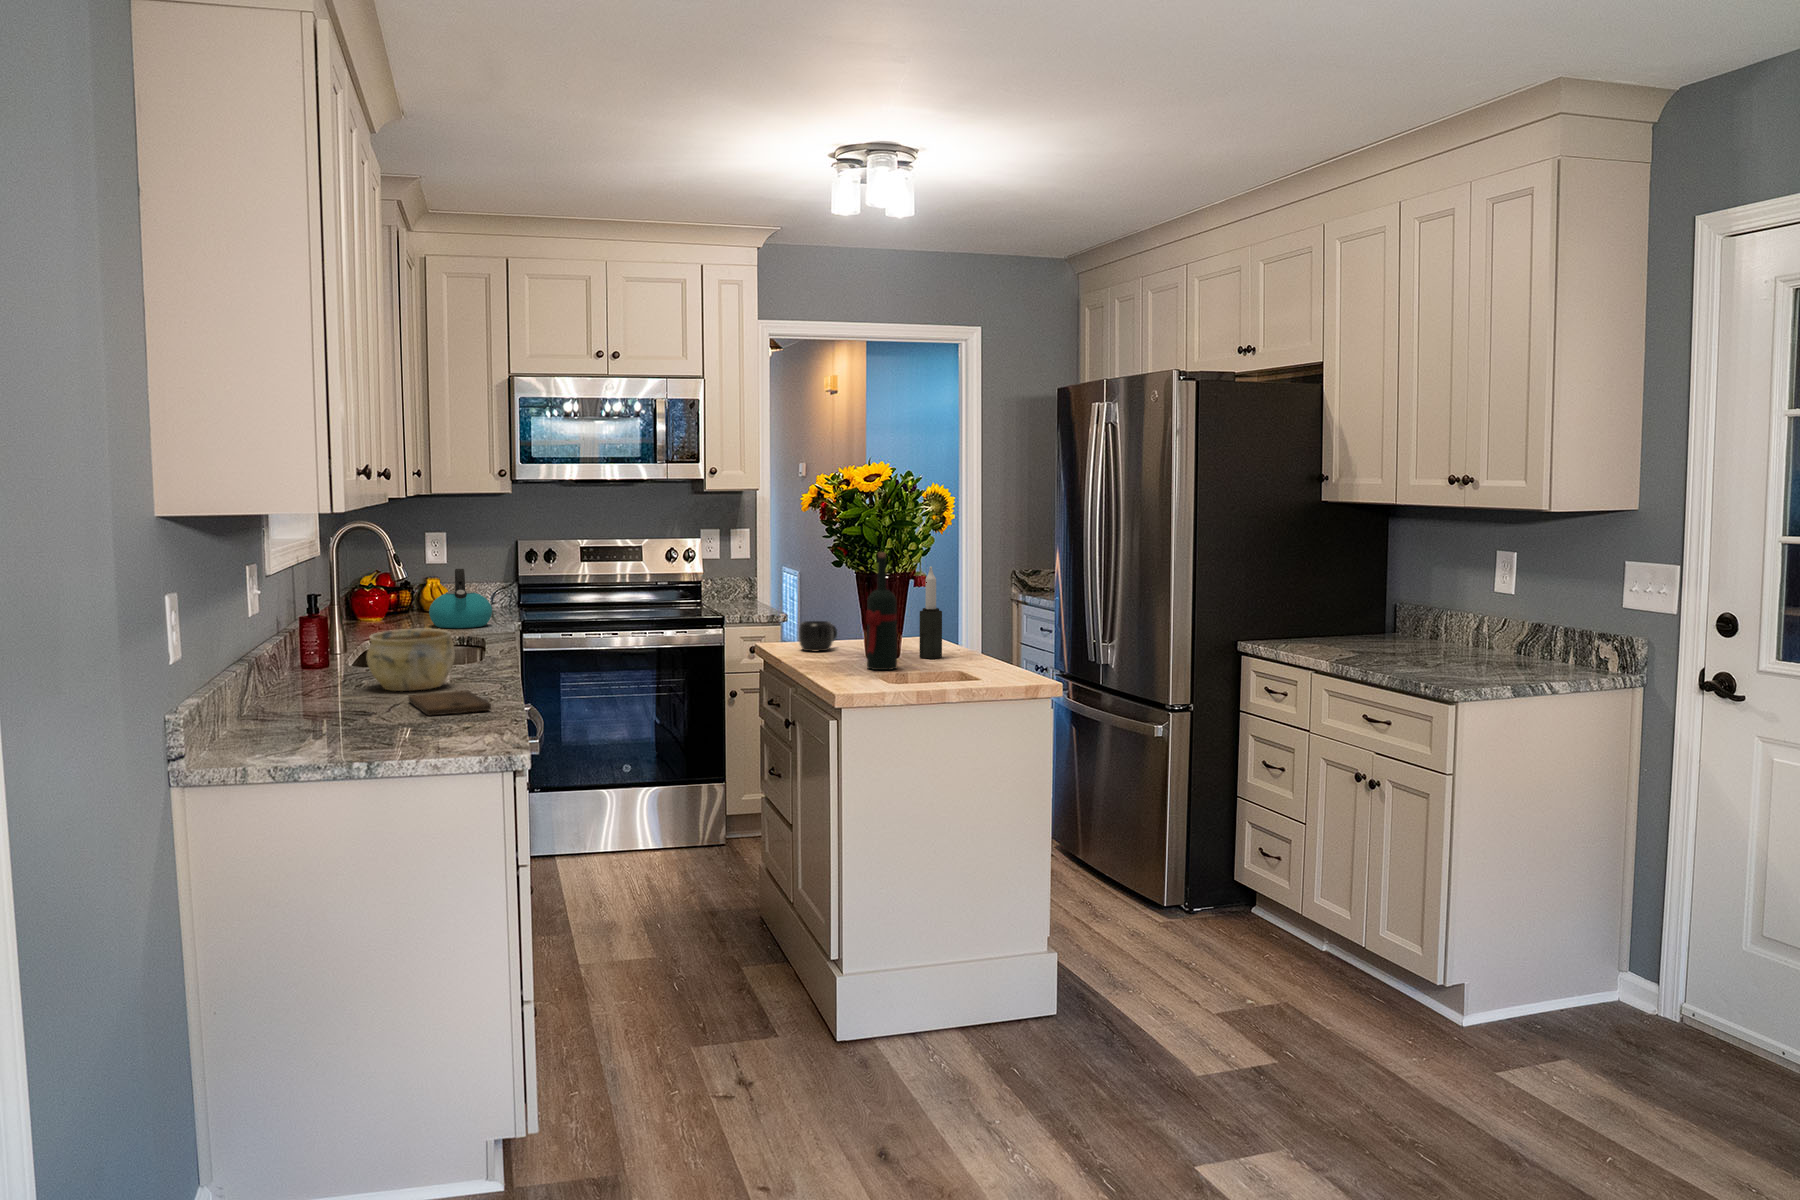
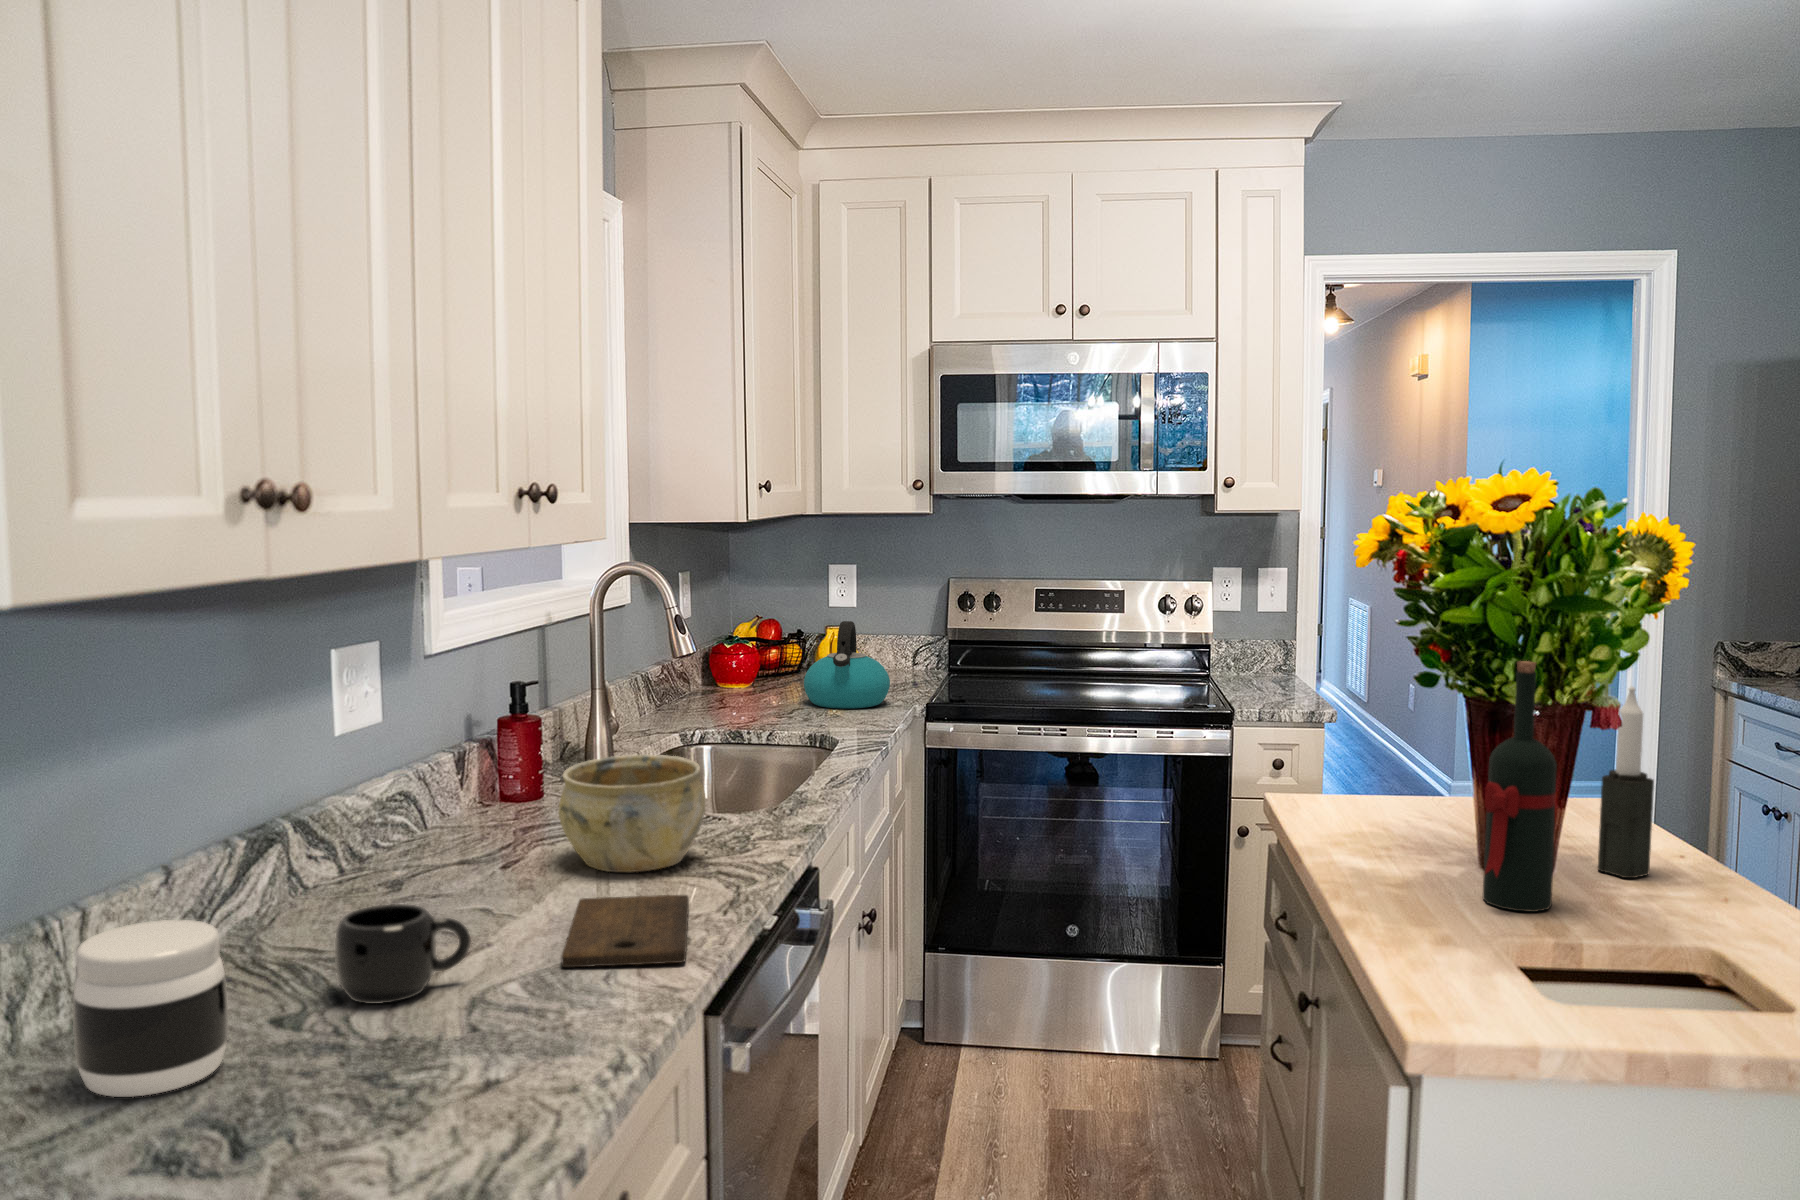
mug: present [799,621,837,651] -> present [335,904,471,1004]
jar: none [234,679,306,755] -> present [73,920,228,1097]

